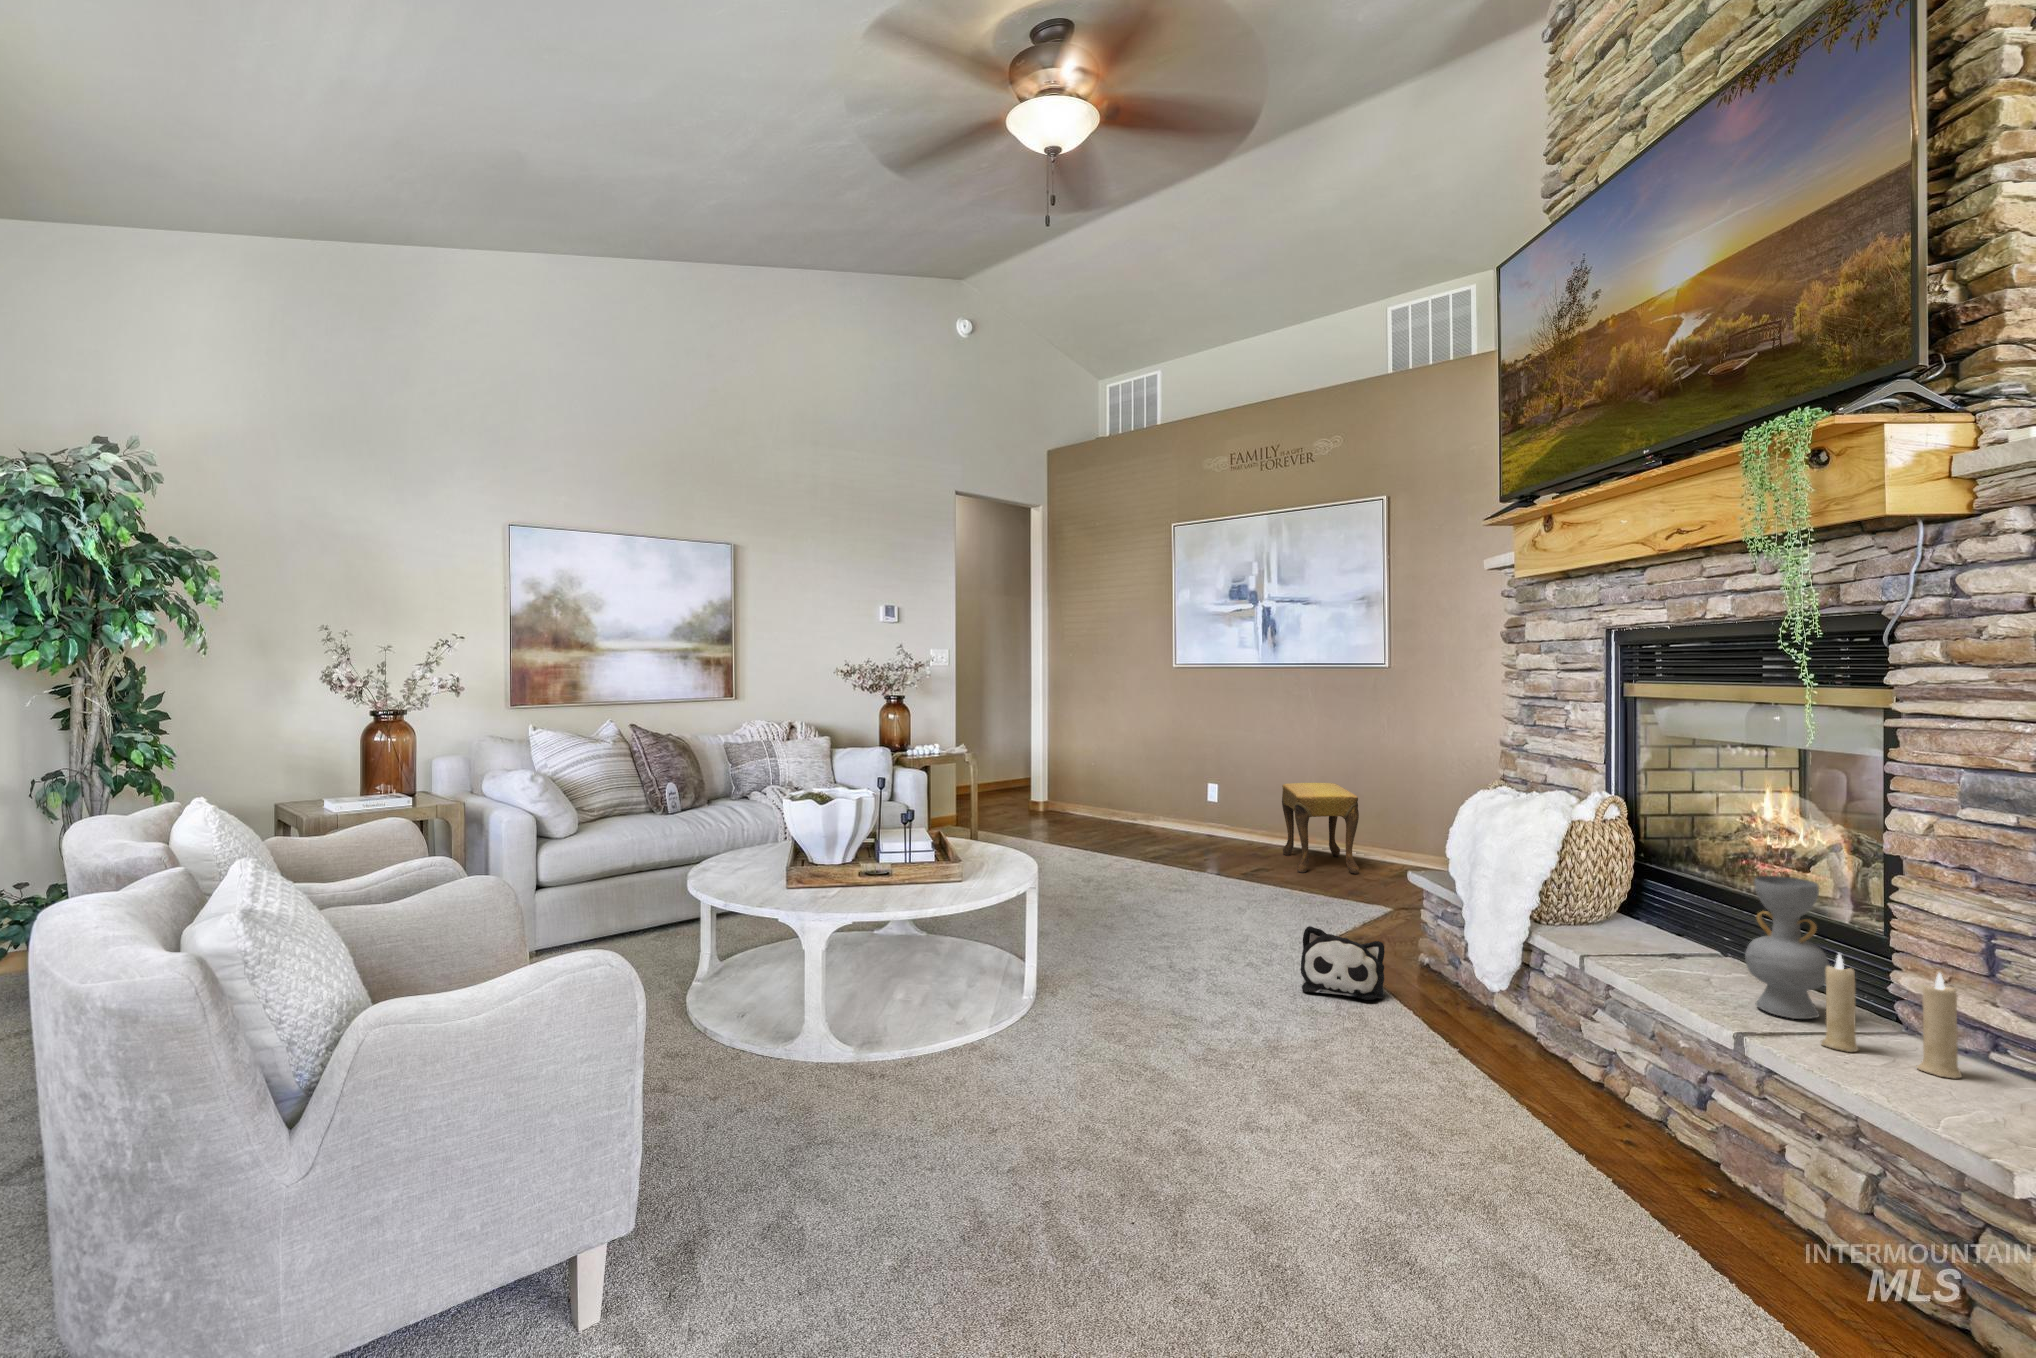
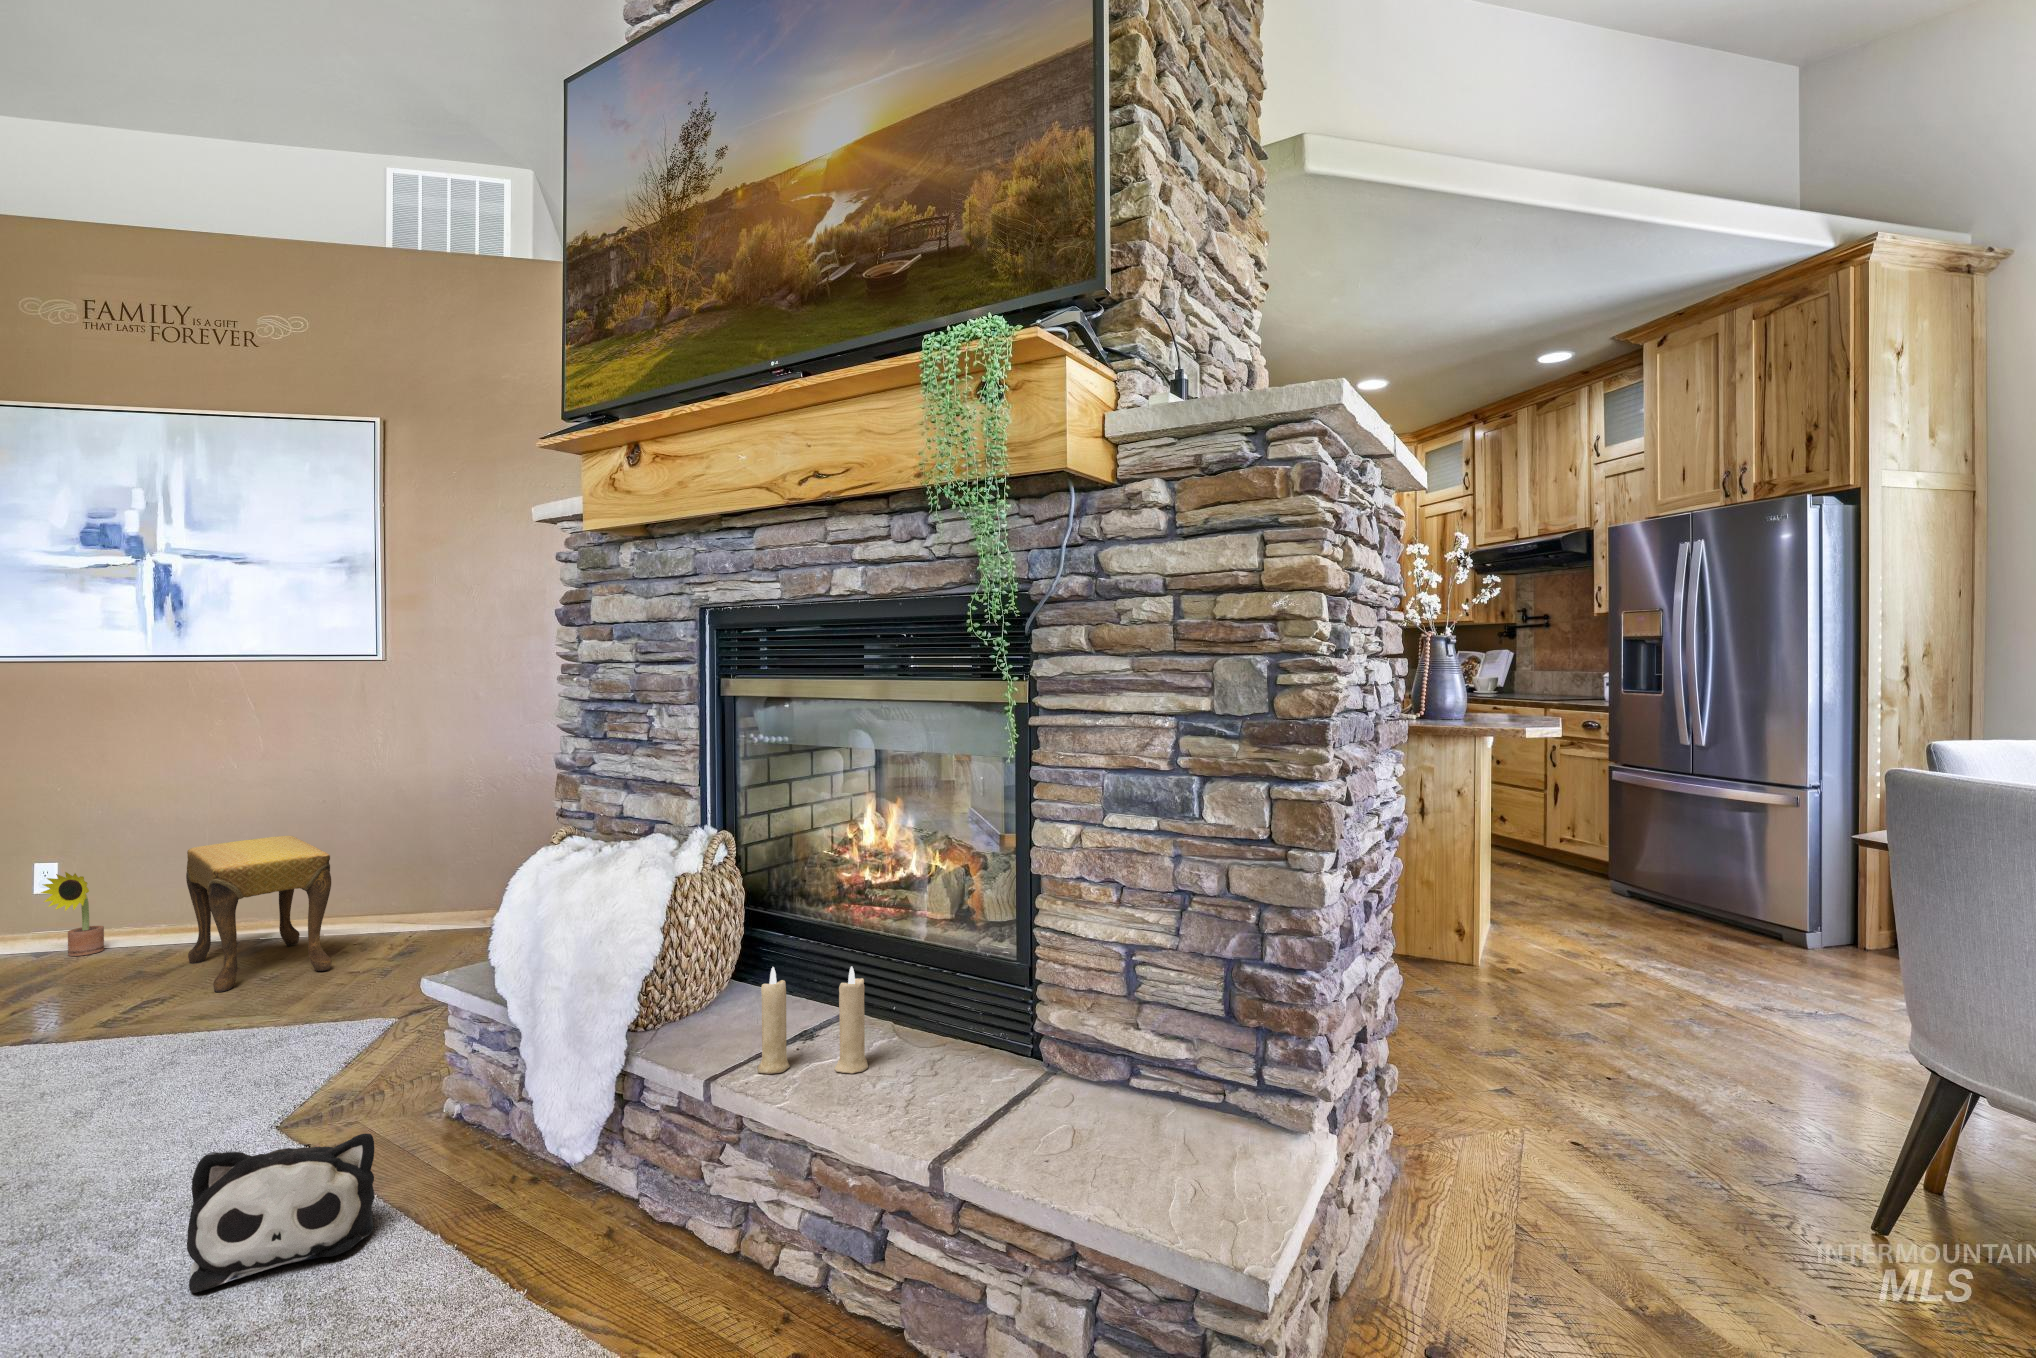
decorative plant: none [1216,790,1242,841] -> present [41,872,104,956]
decorative vase: present [1745,876,1830,1019] -> none [909,917,992,1101]
candle: present [1821,954,1962,1079] -> present [757,966,868,1074]

